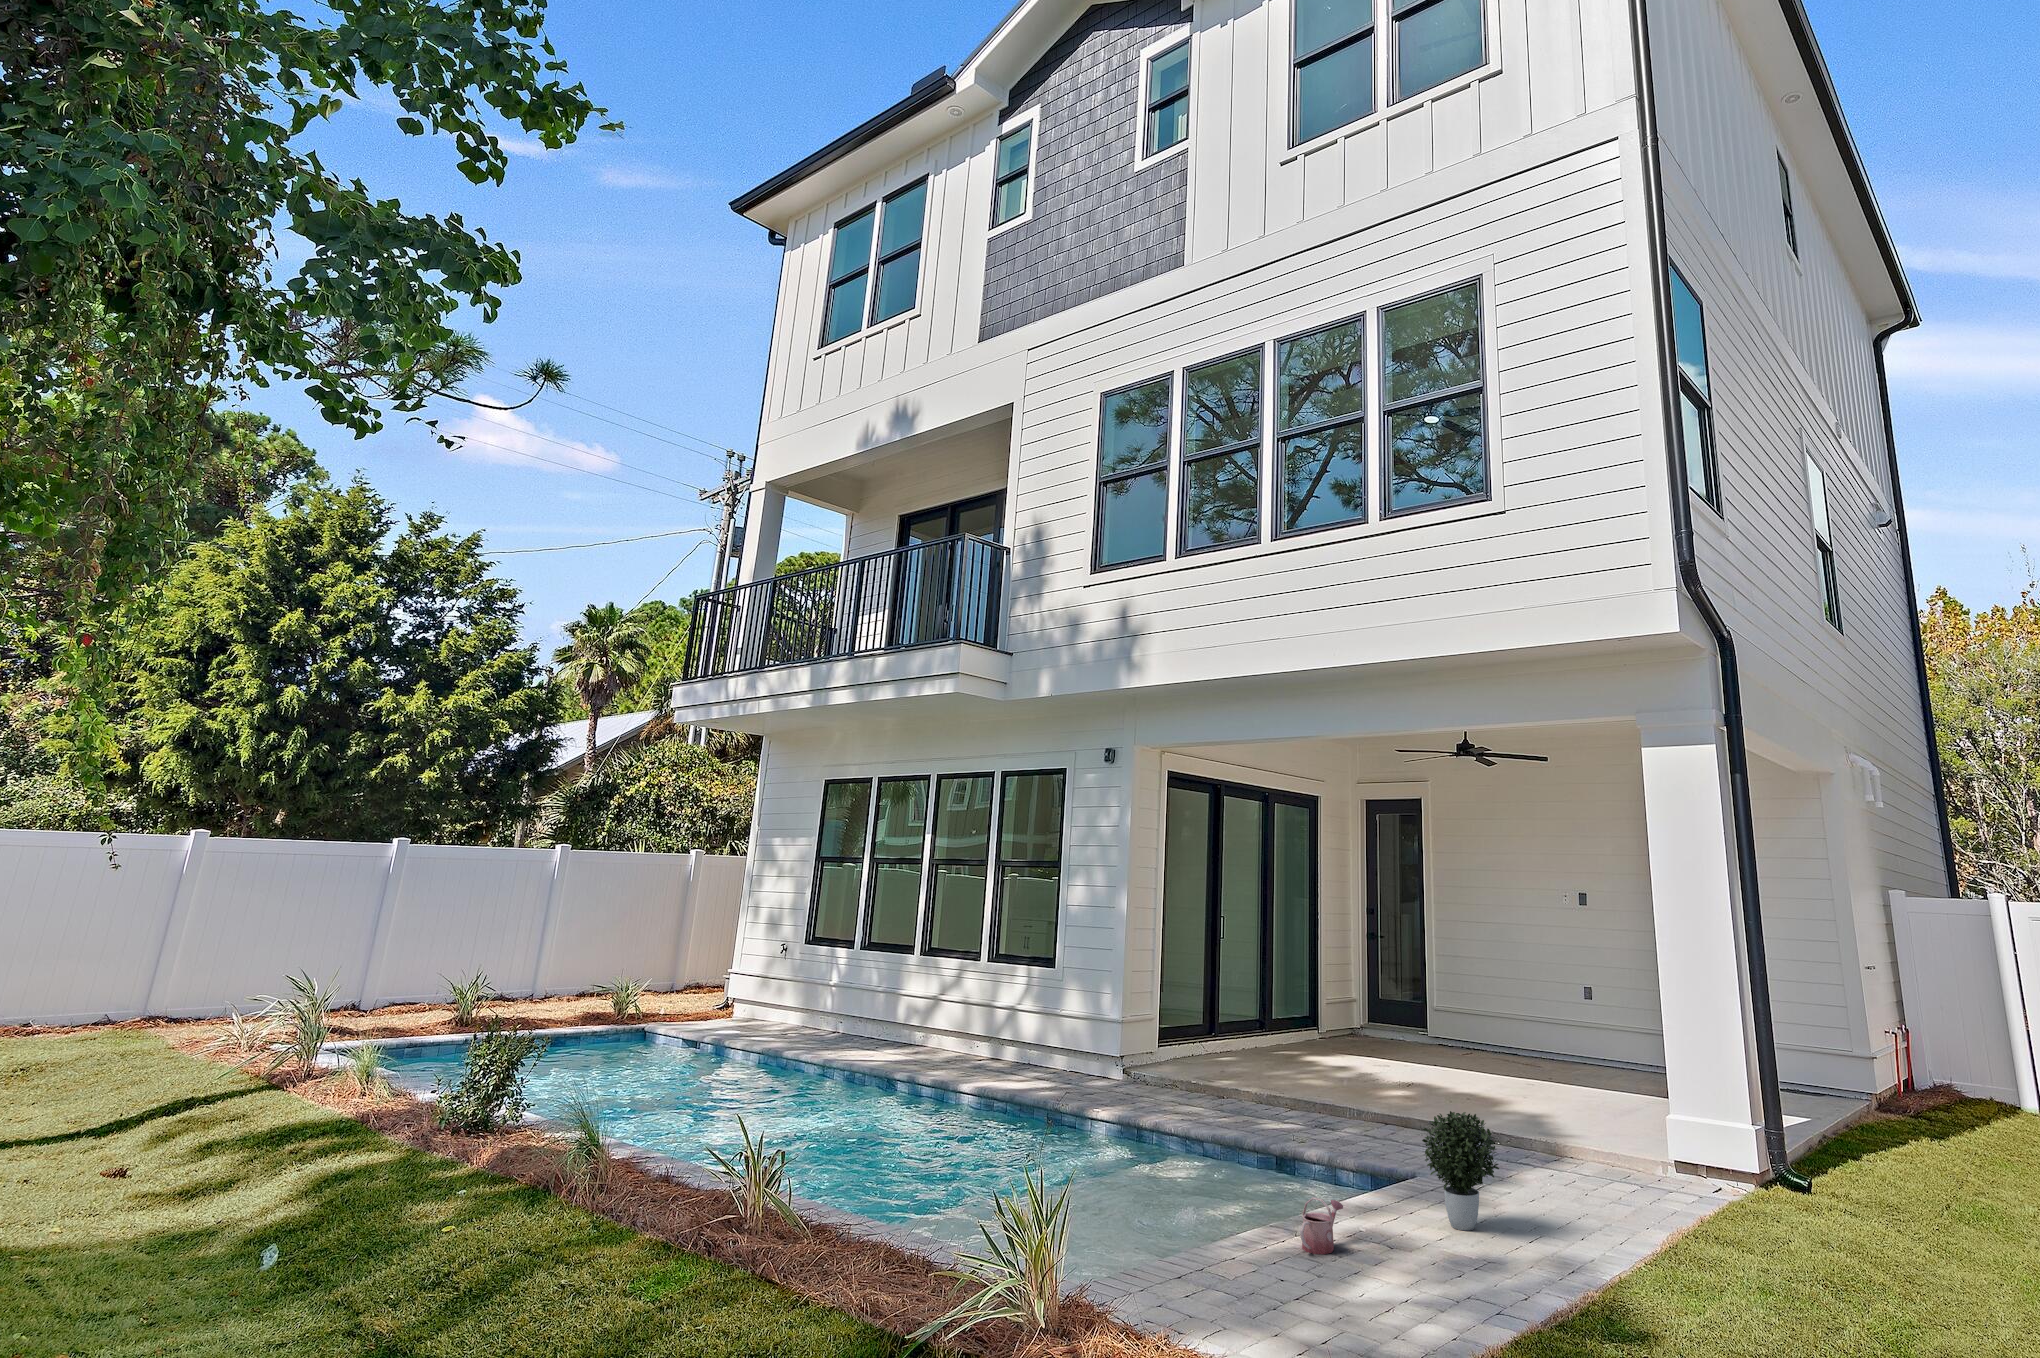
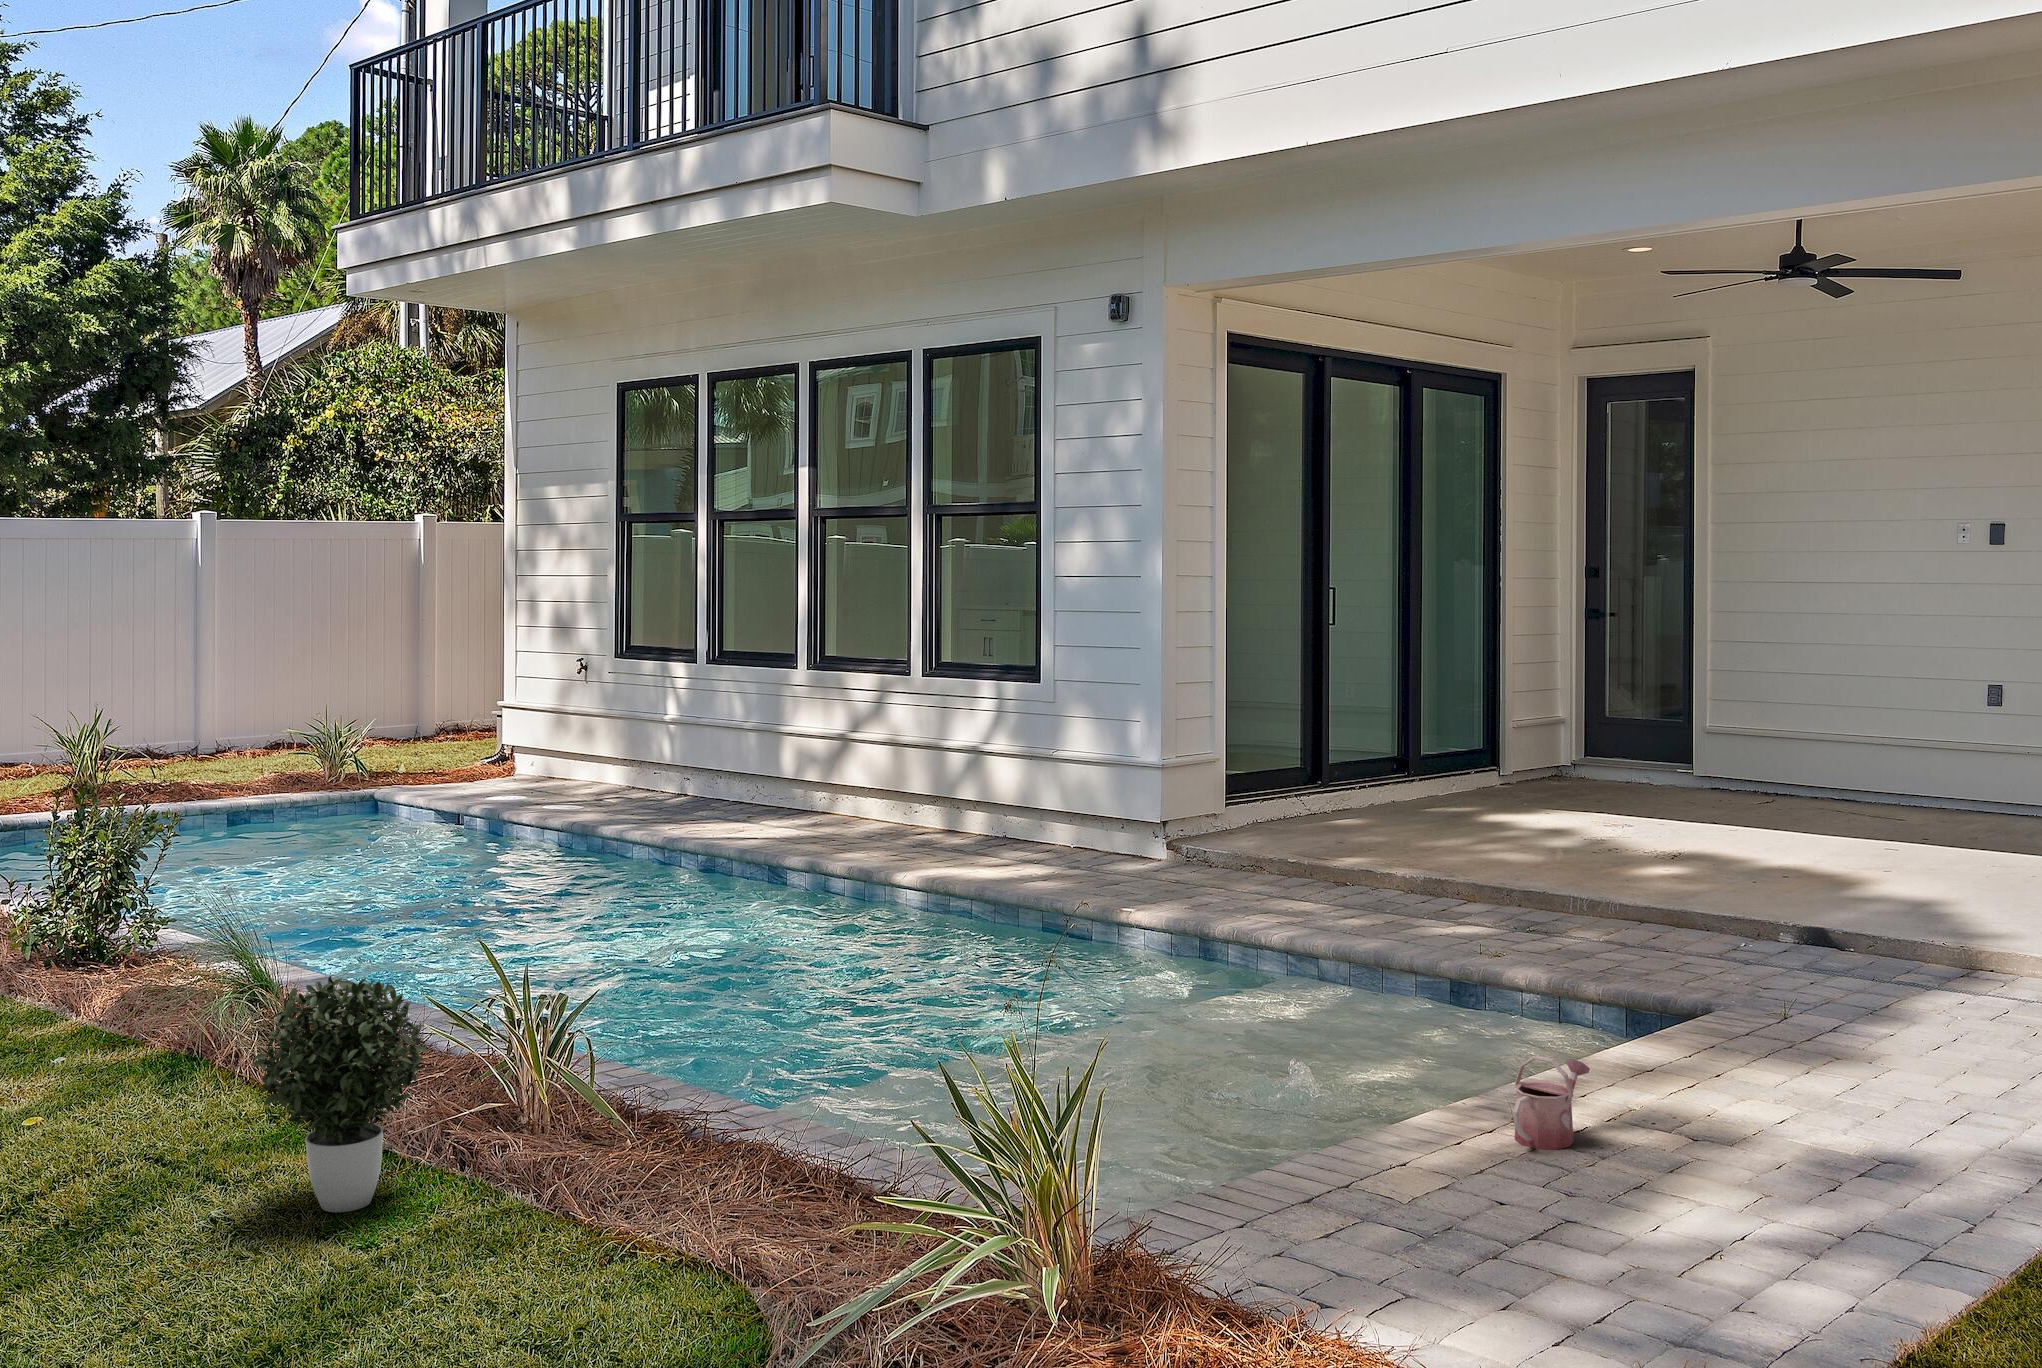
potted plant: present [1422,1111,1499,1231] -> present [253,976,428,1212]

